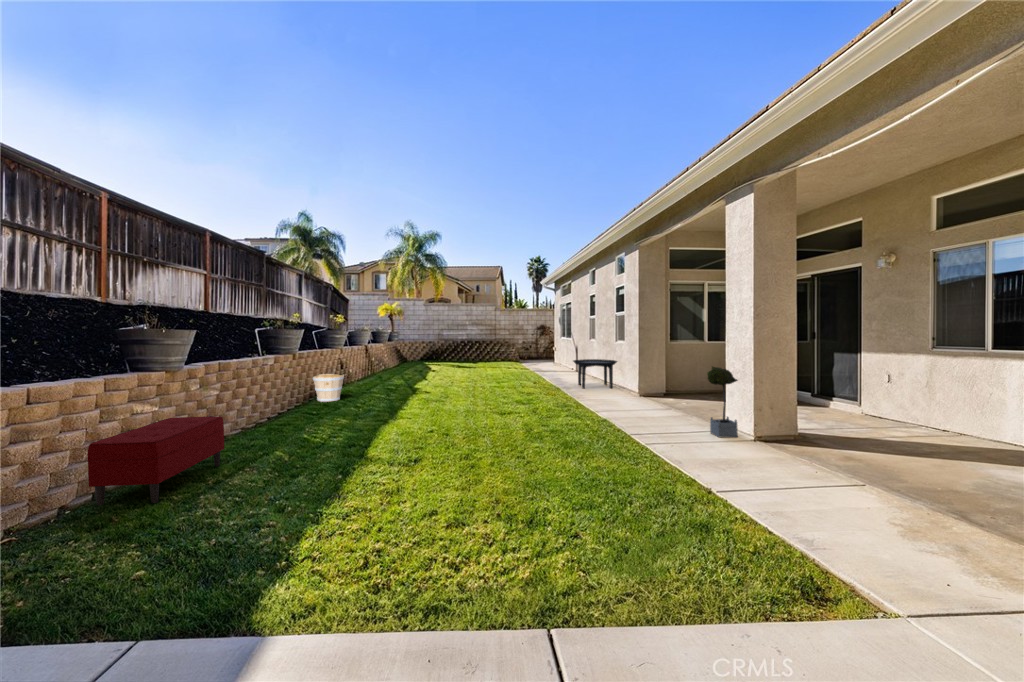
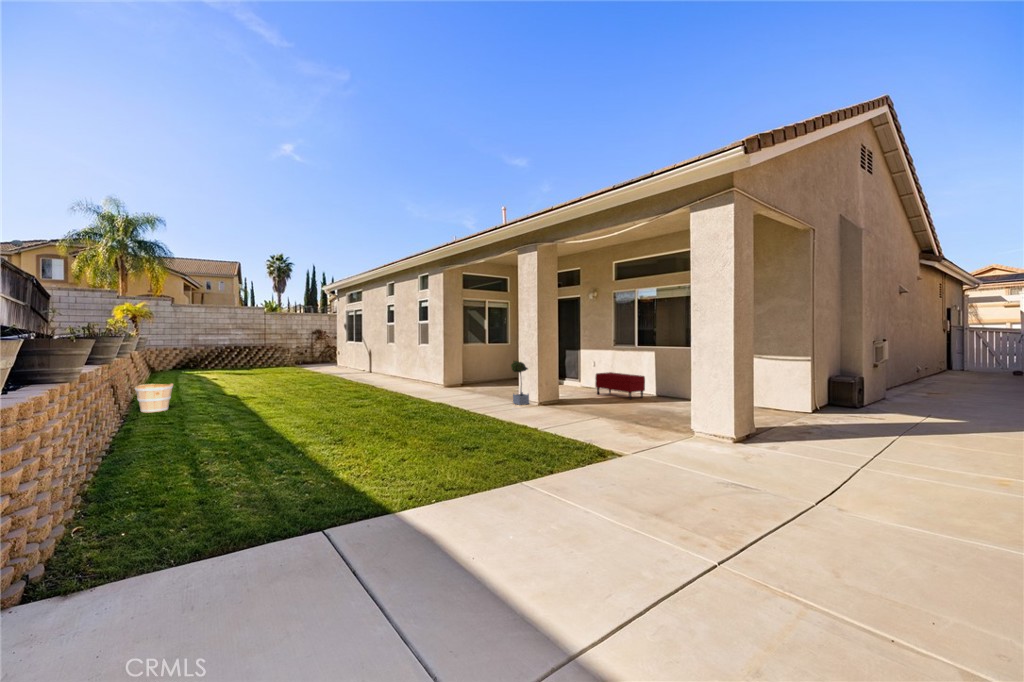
round table: present [573,359,617,389] -> none [385,360,423,385]
bench: present [87,416,224,505] -> present [595,372,645,399]

